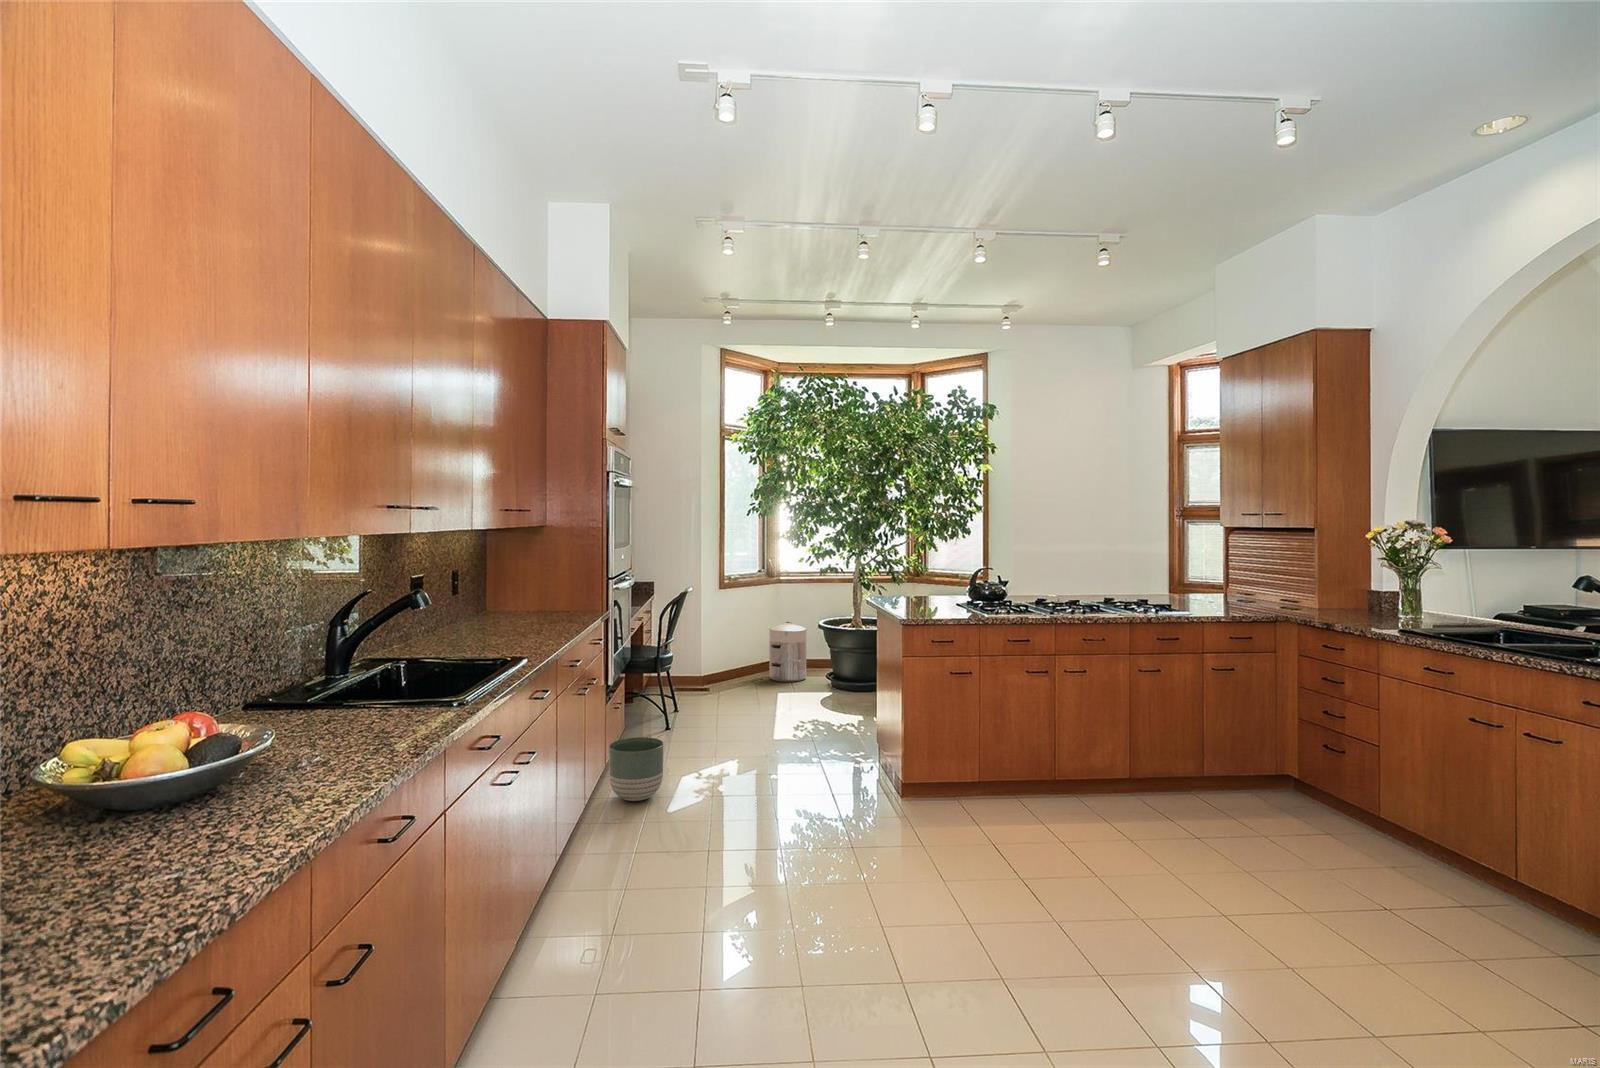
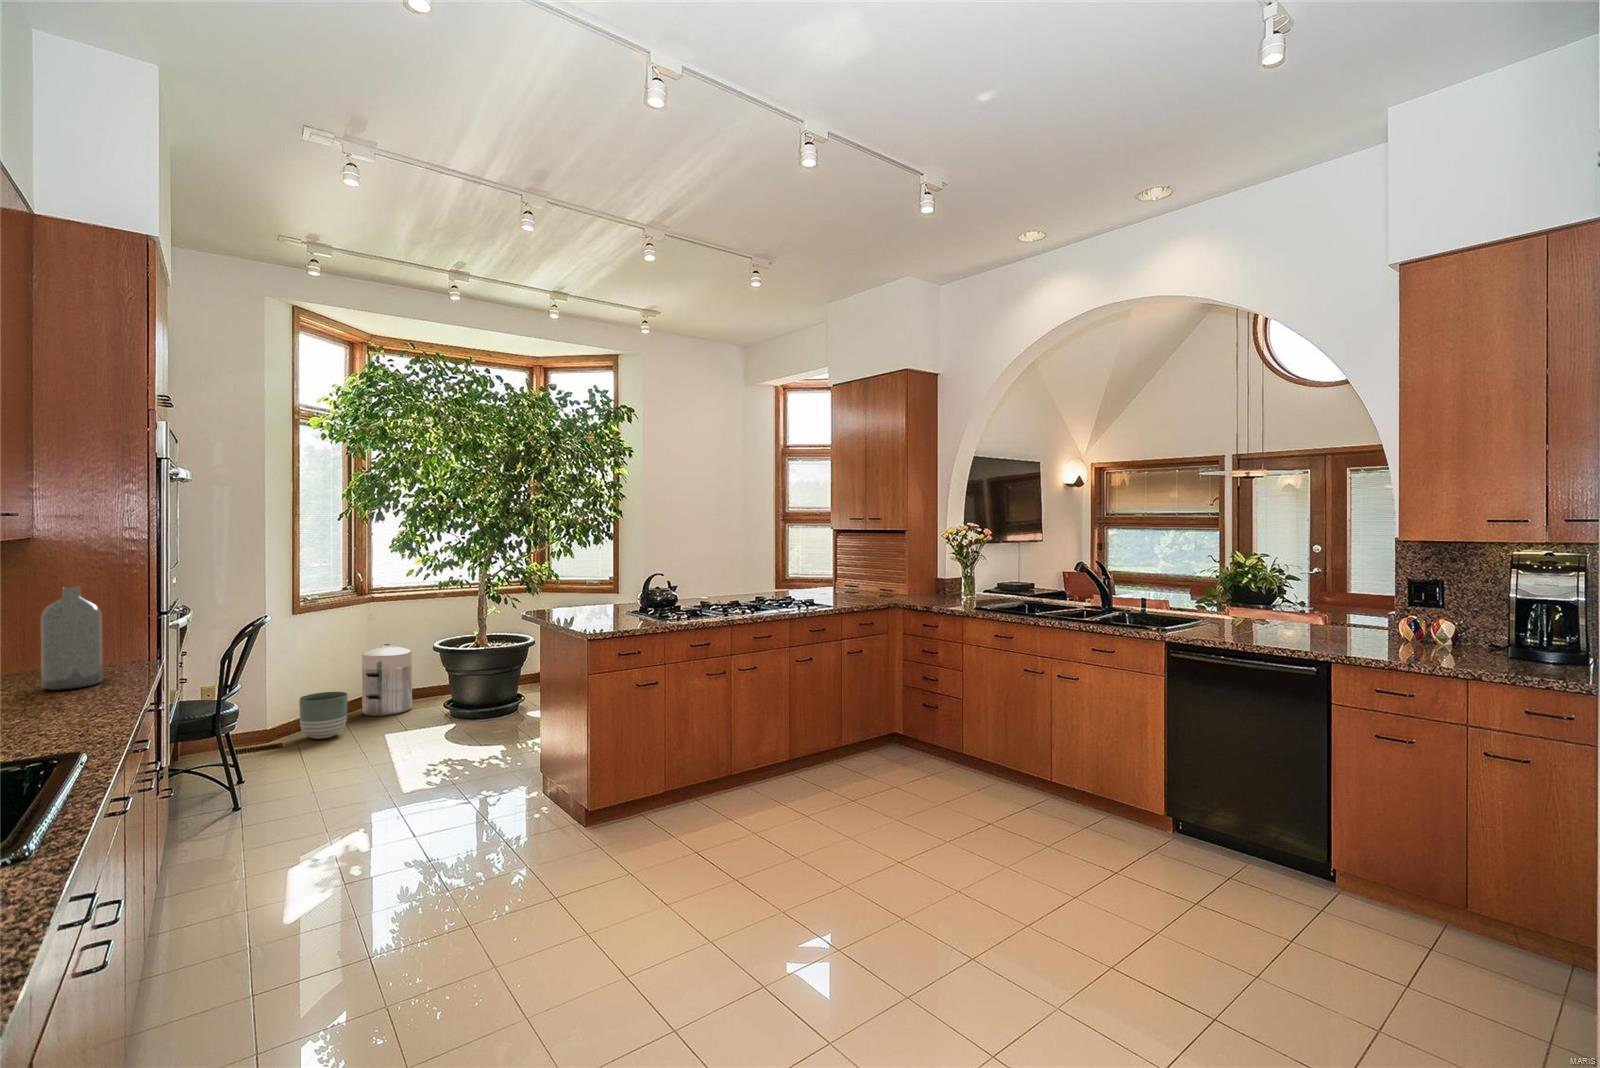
bottle: none [539,556,569,623] -> present [41,587,102,690]
planter: present [609,737,664,801] -> present [299,692,347,739]

